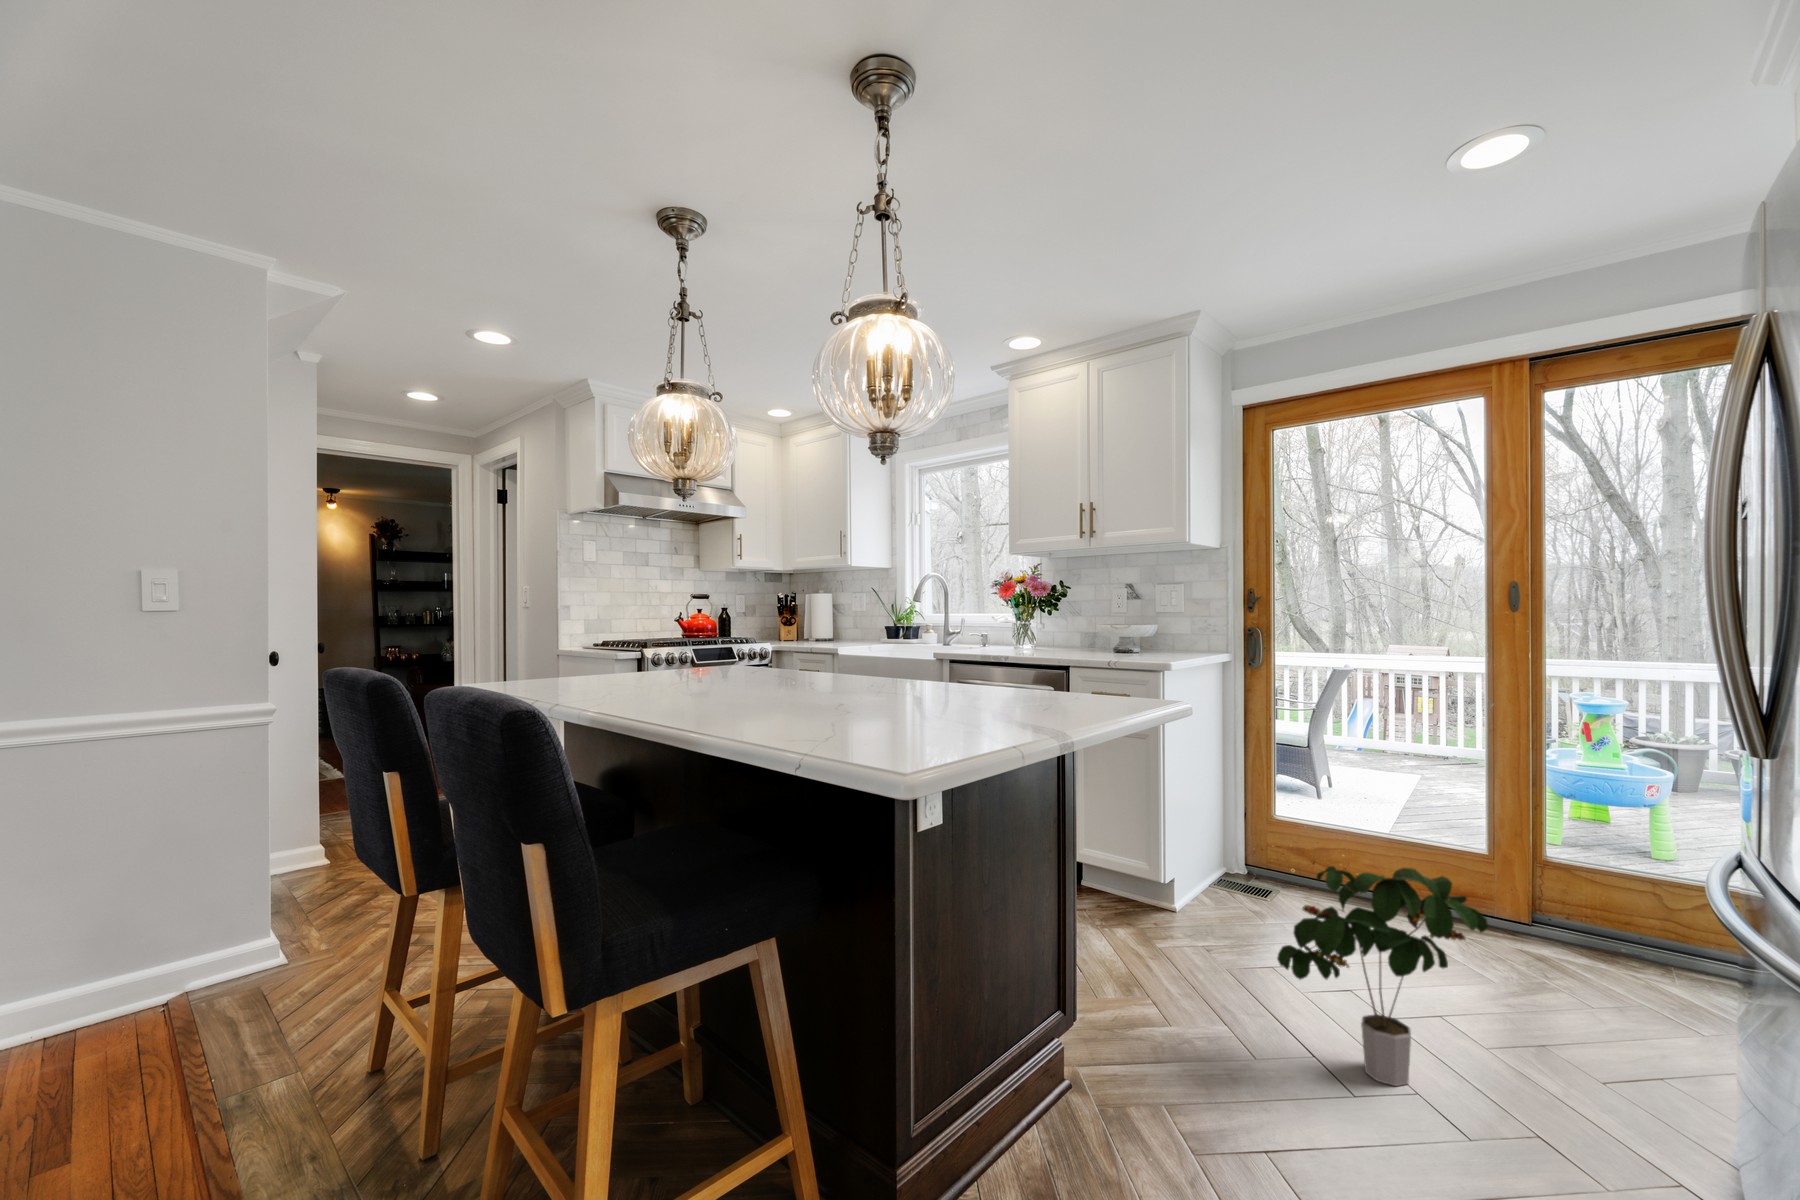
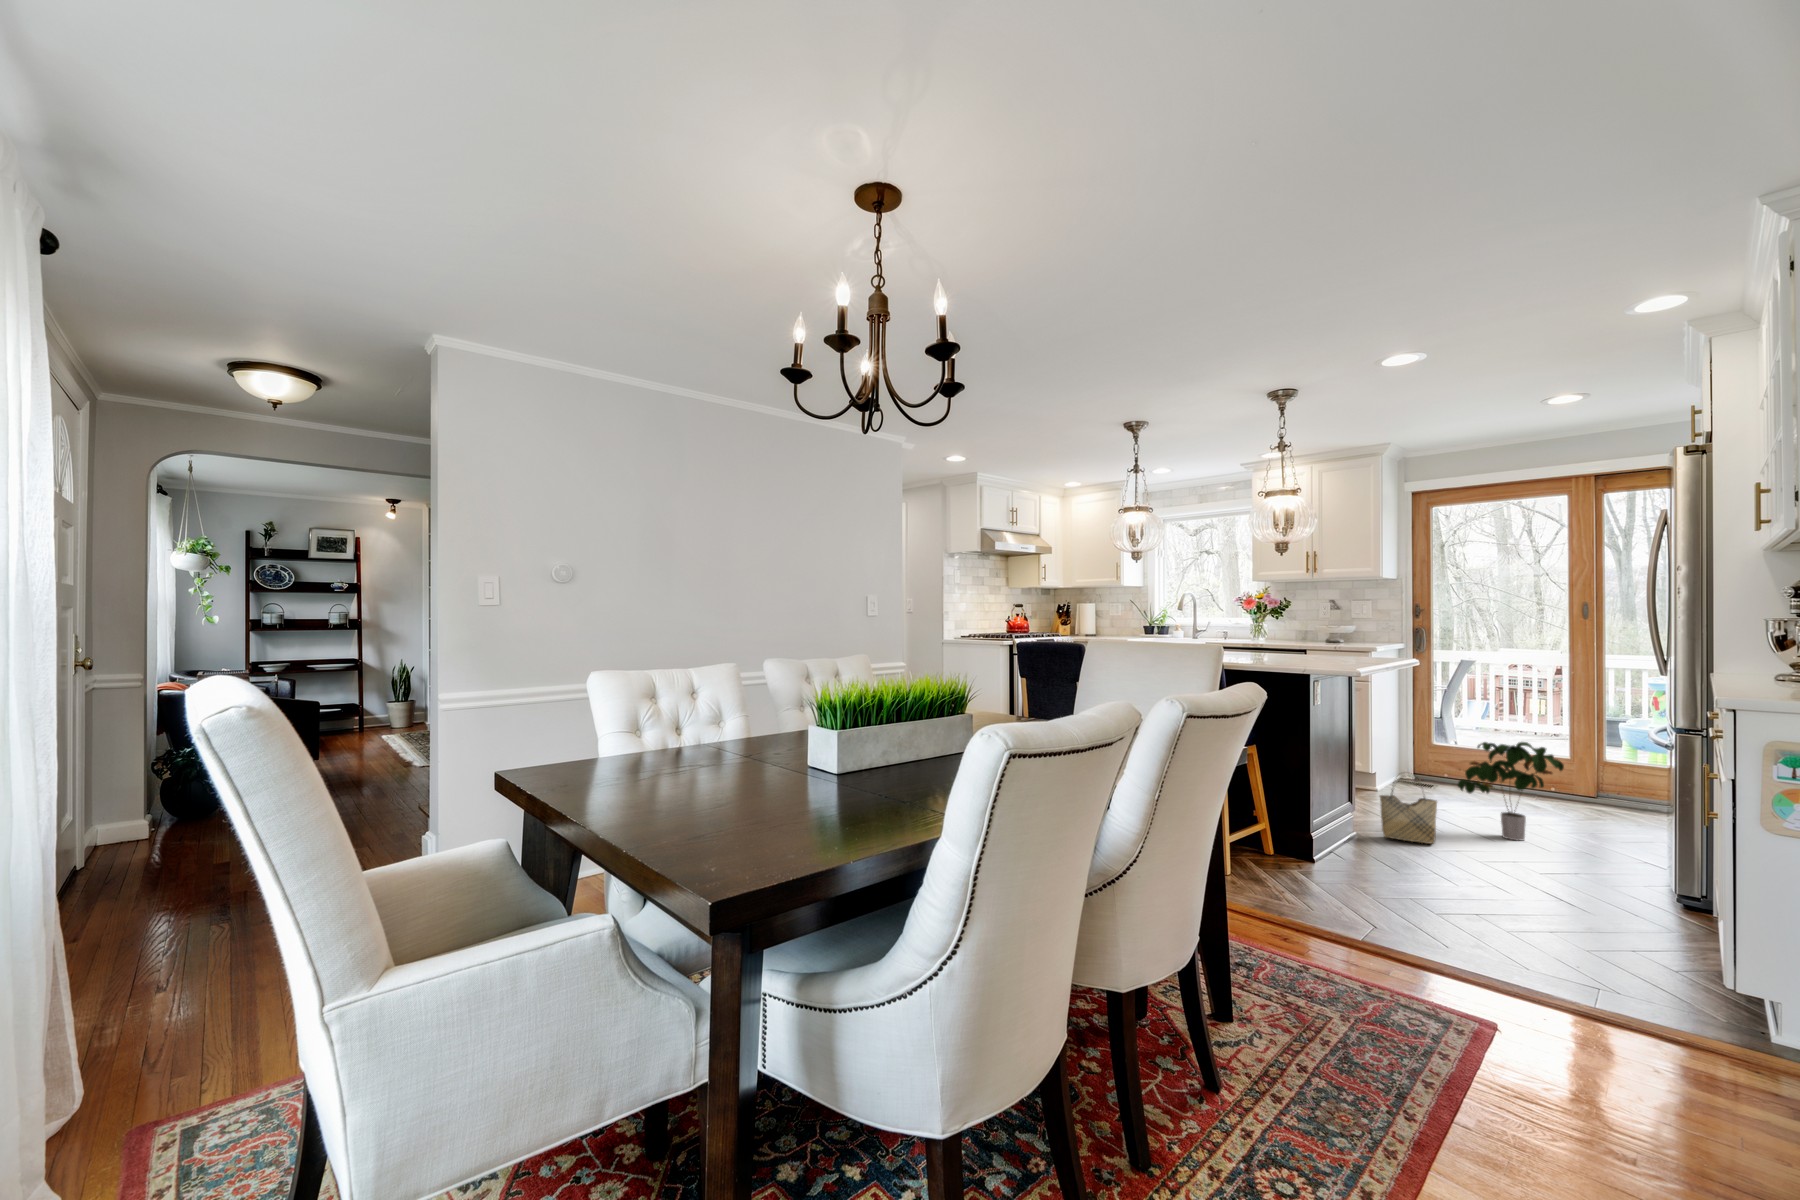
woven basket: none [1113,937,1228,1114] -> present [1380,777,1437,844]

